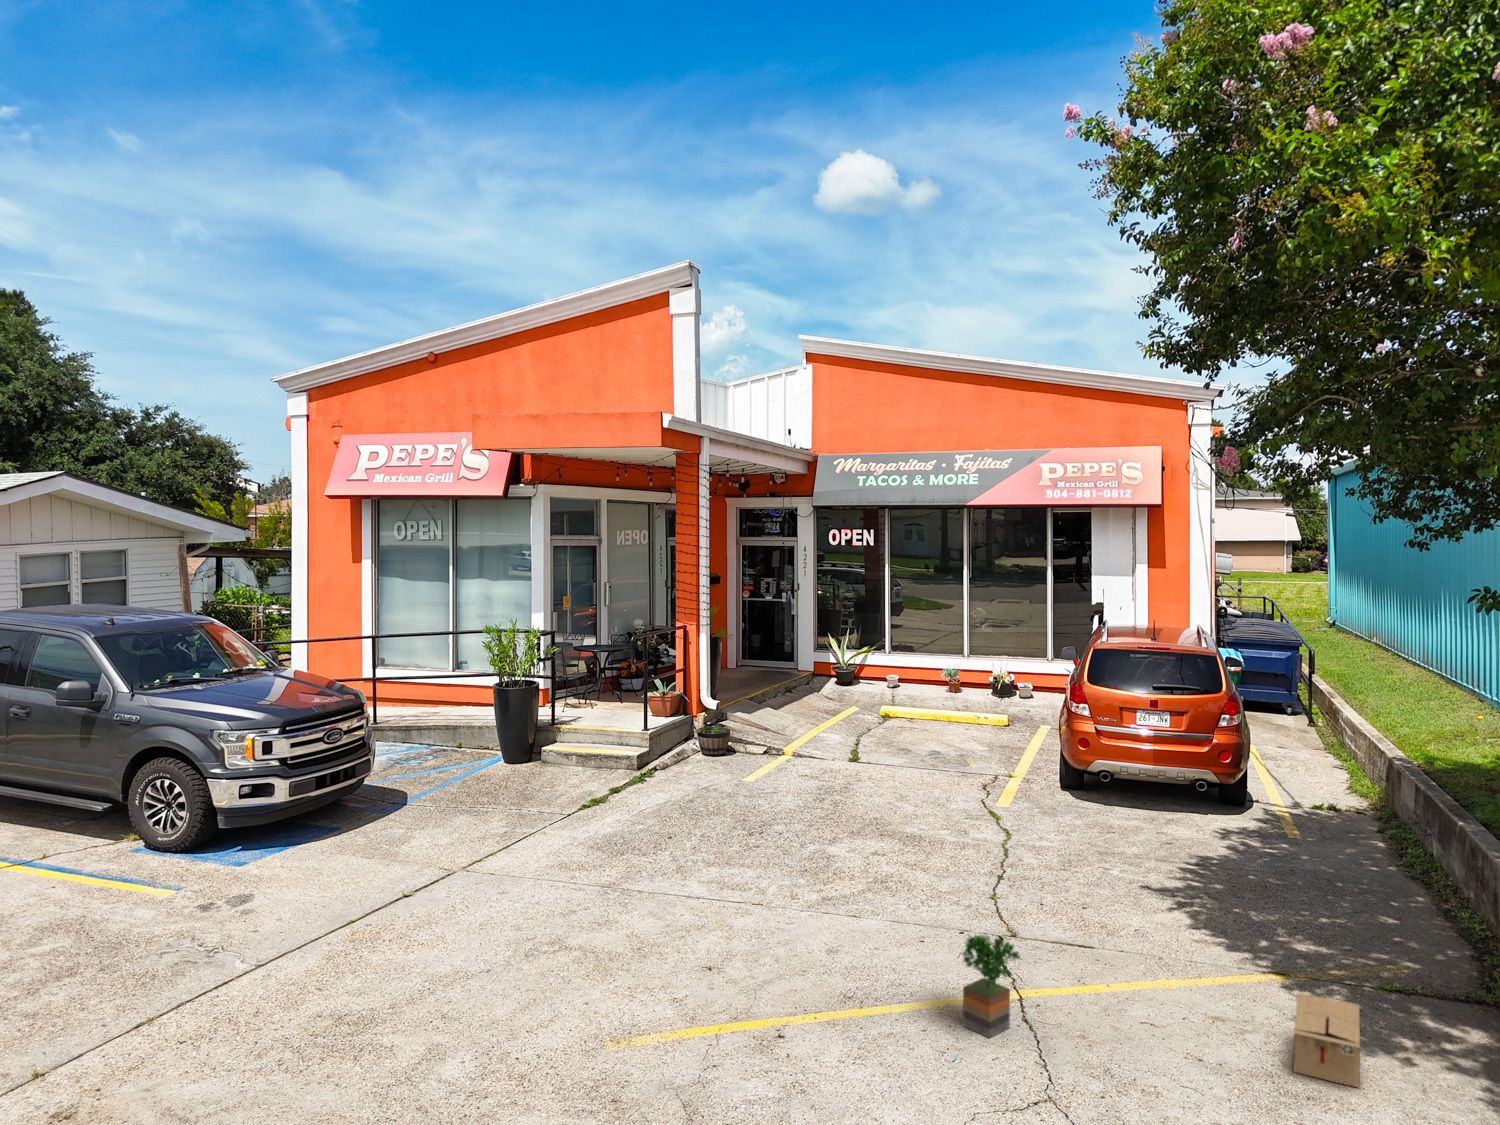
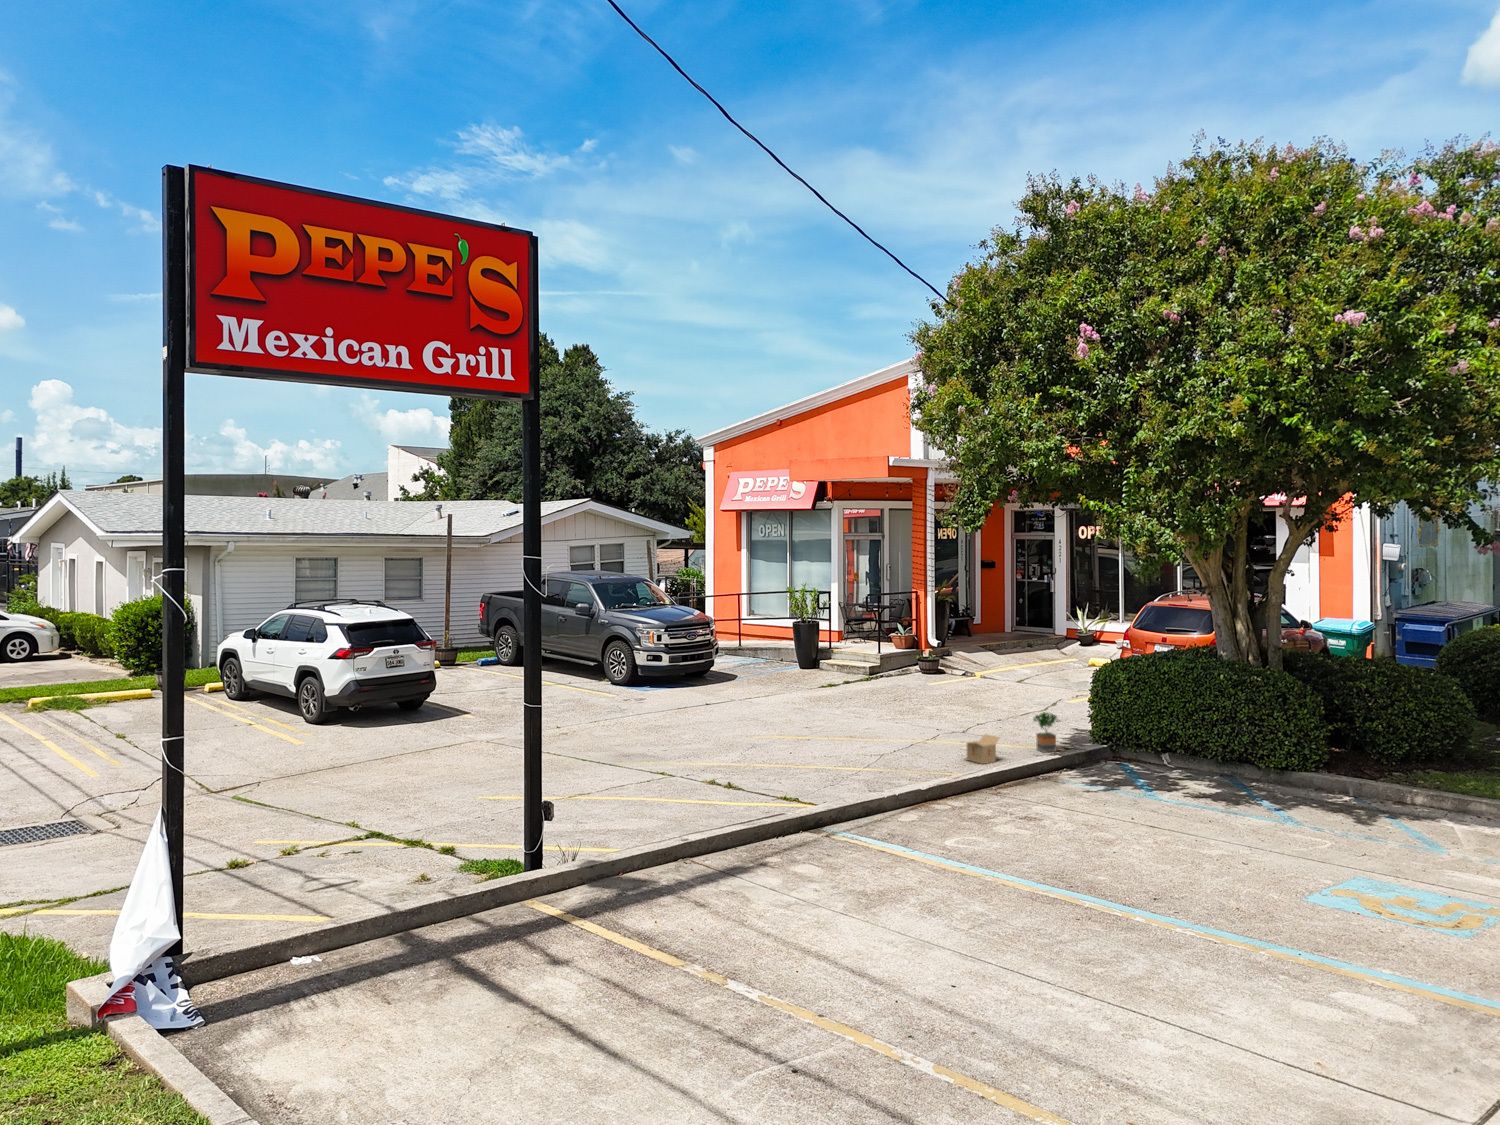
potted tree: present [963,935,1020,1038] -> present [1034,712,1060,753]

